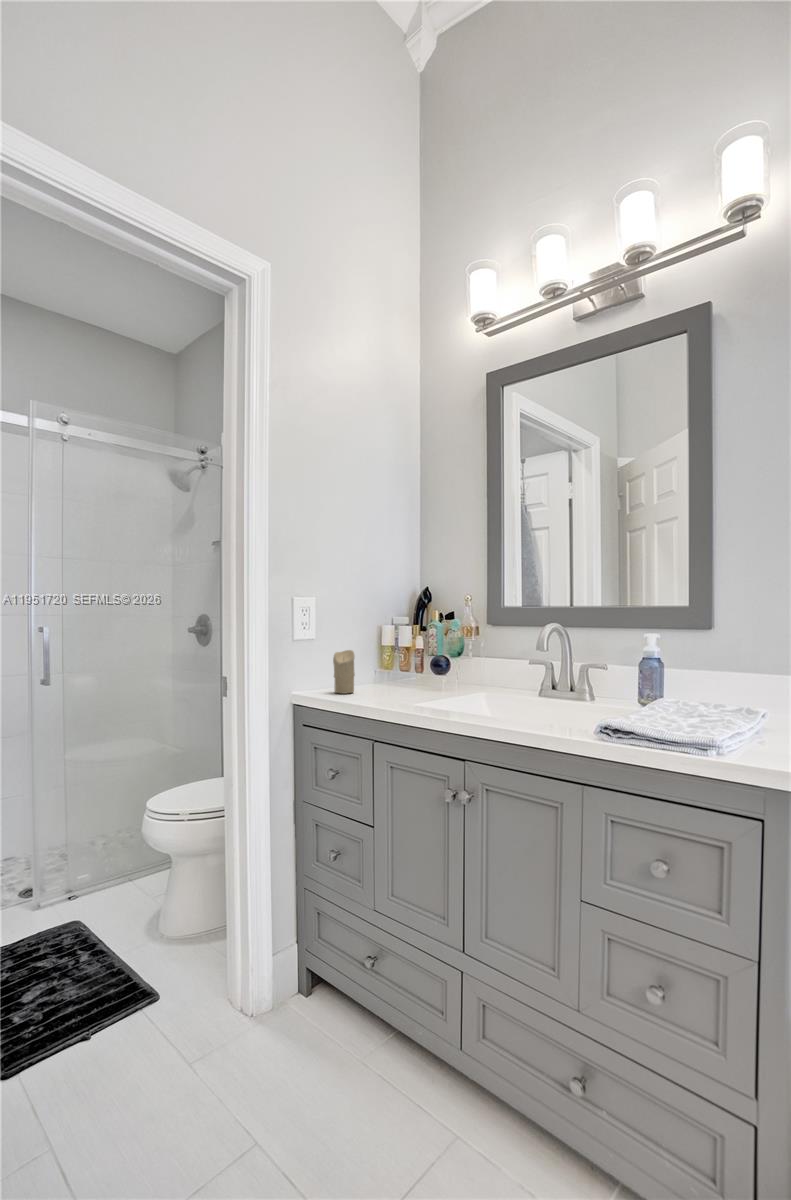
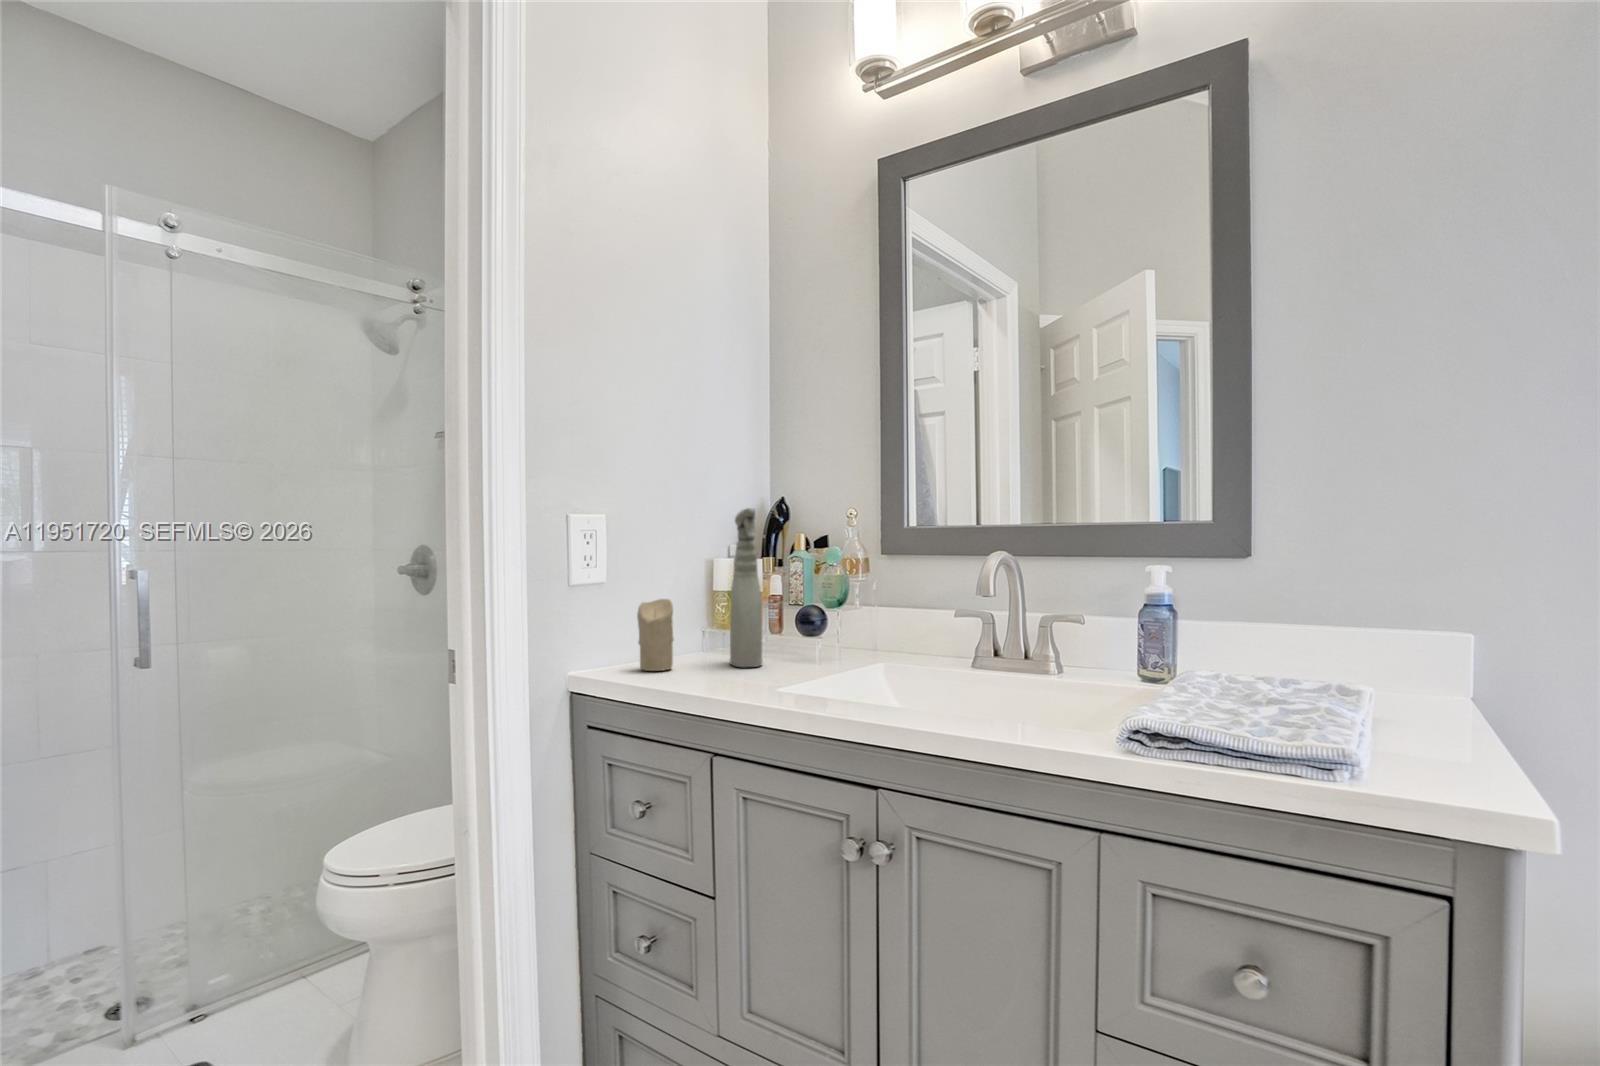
spray bottle: none [389,595,409,693] -> present [730,508,762,667]

